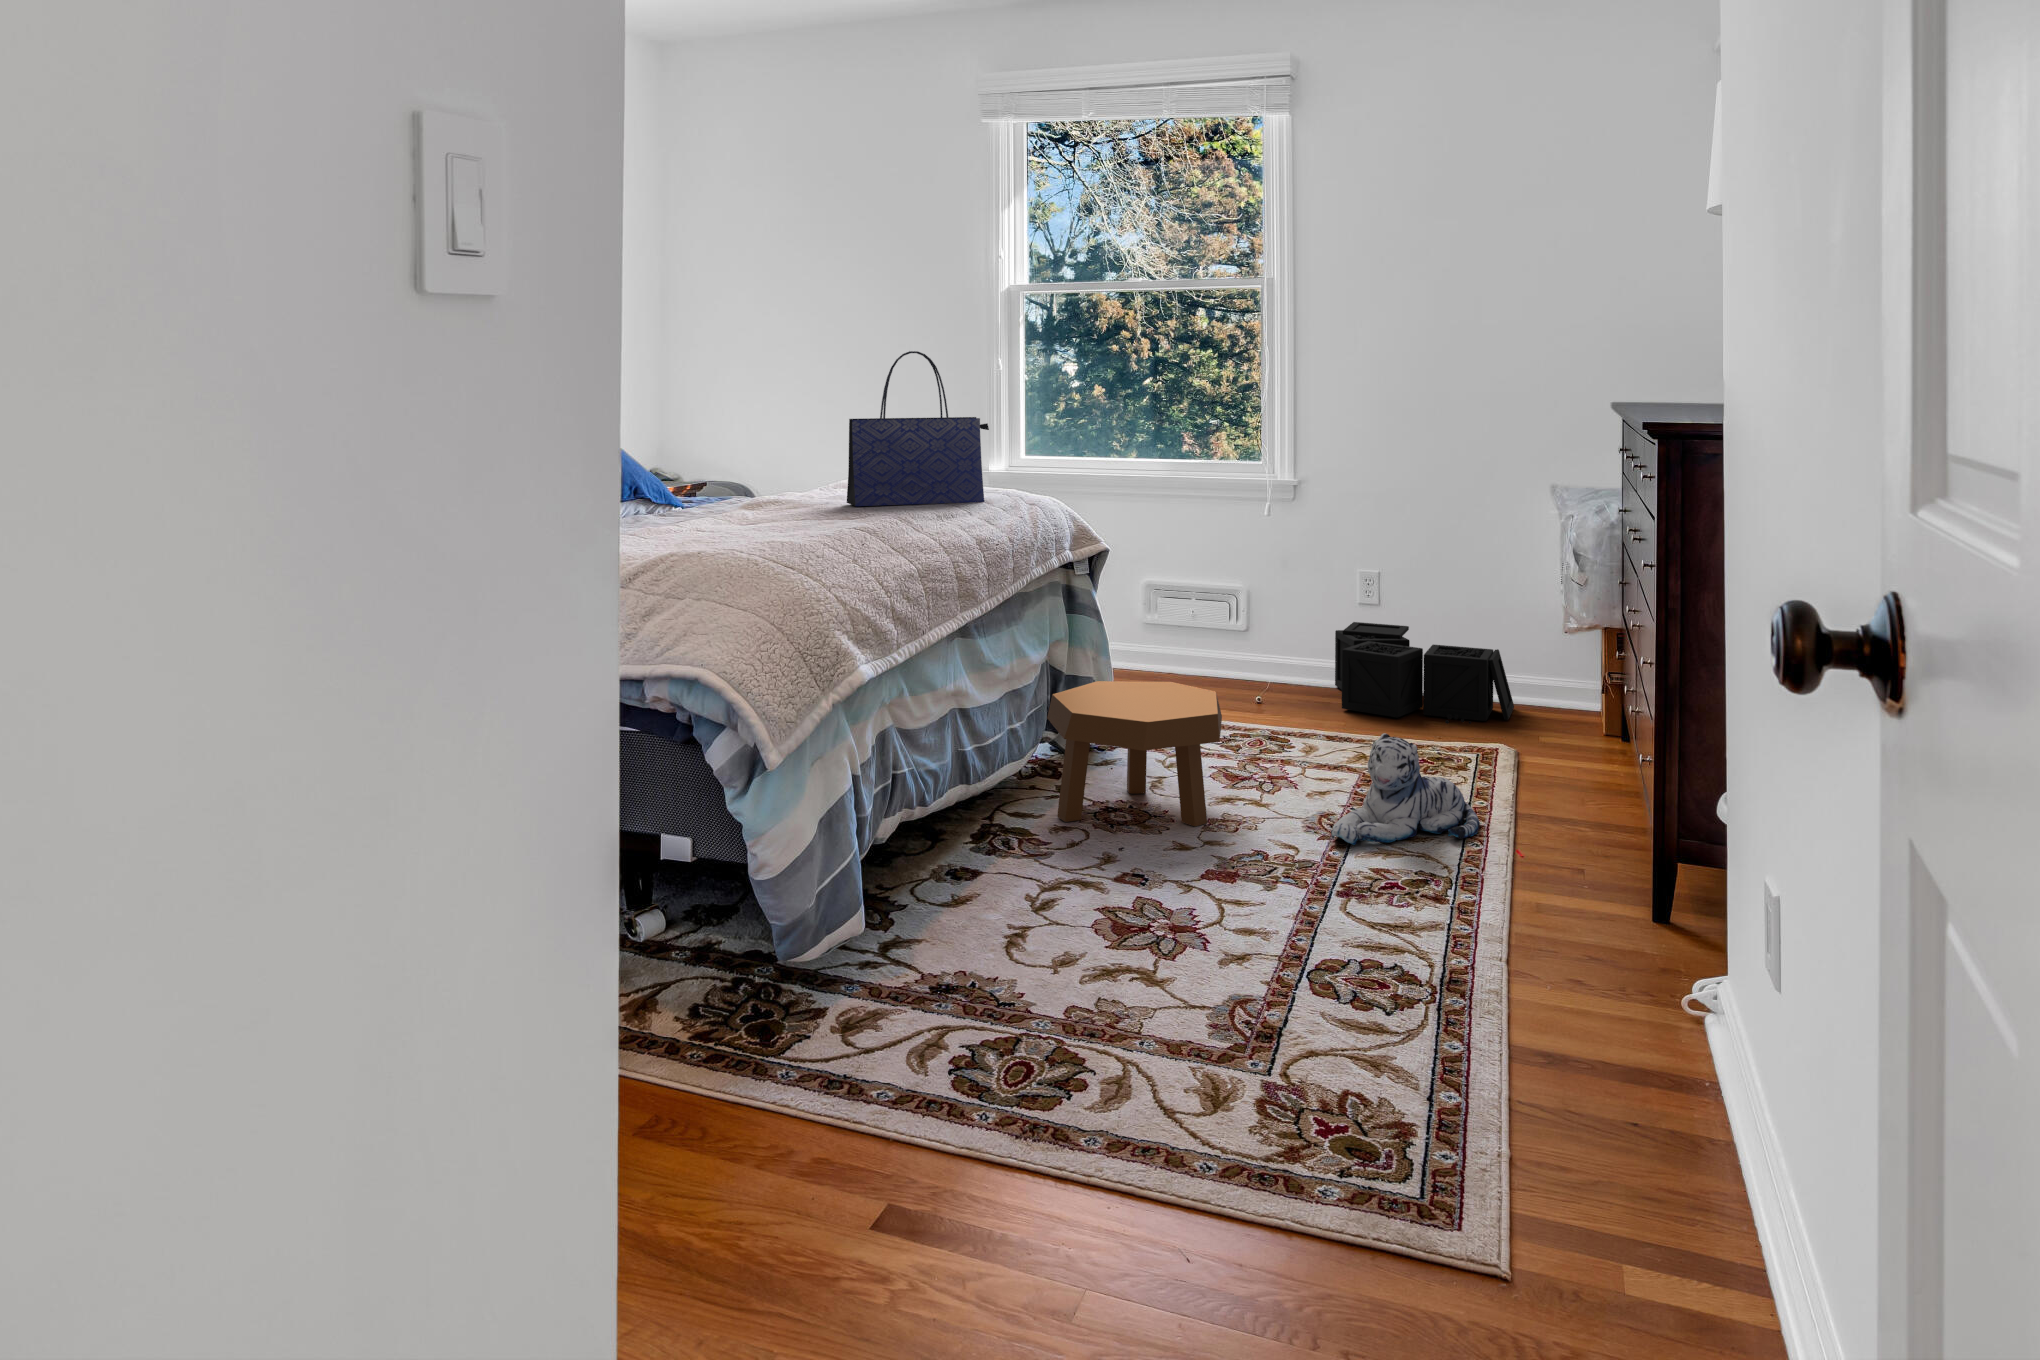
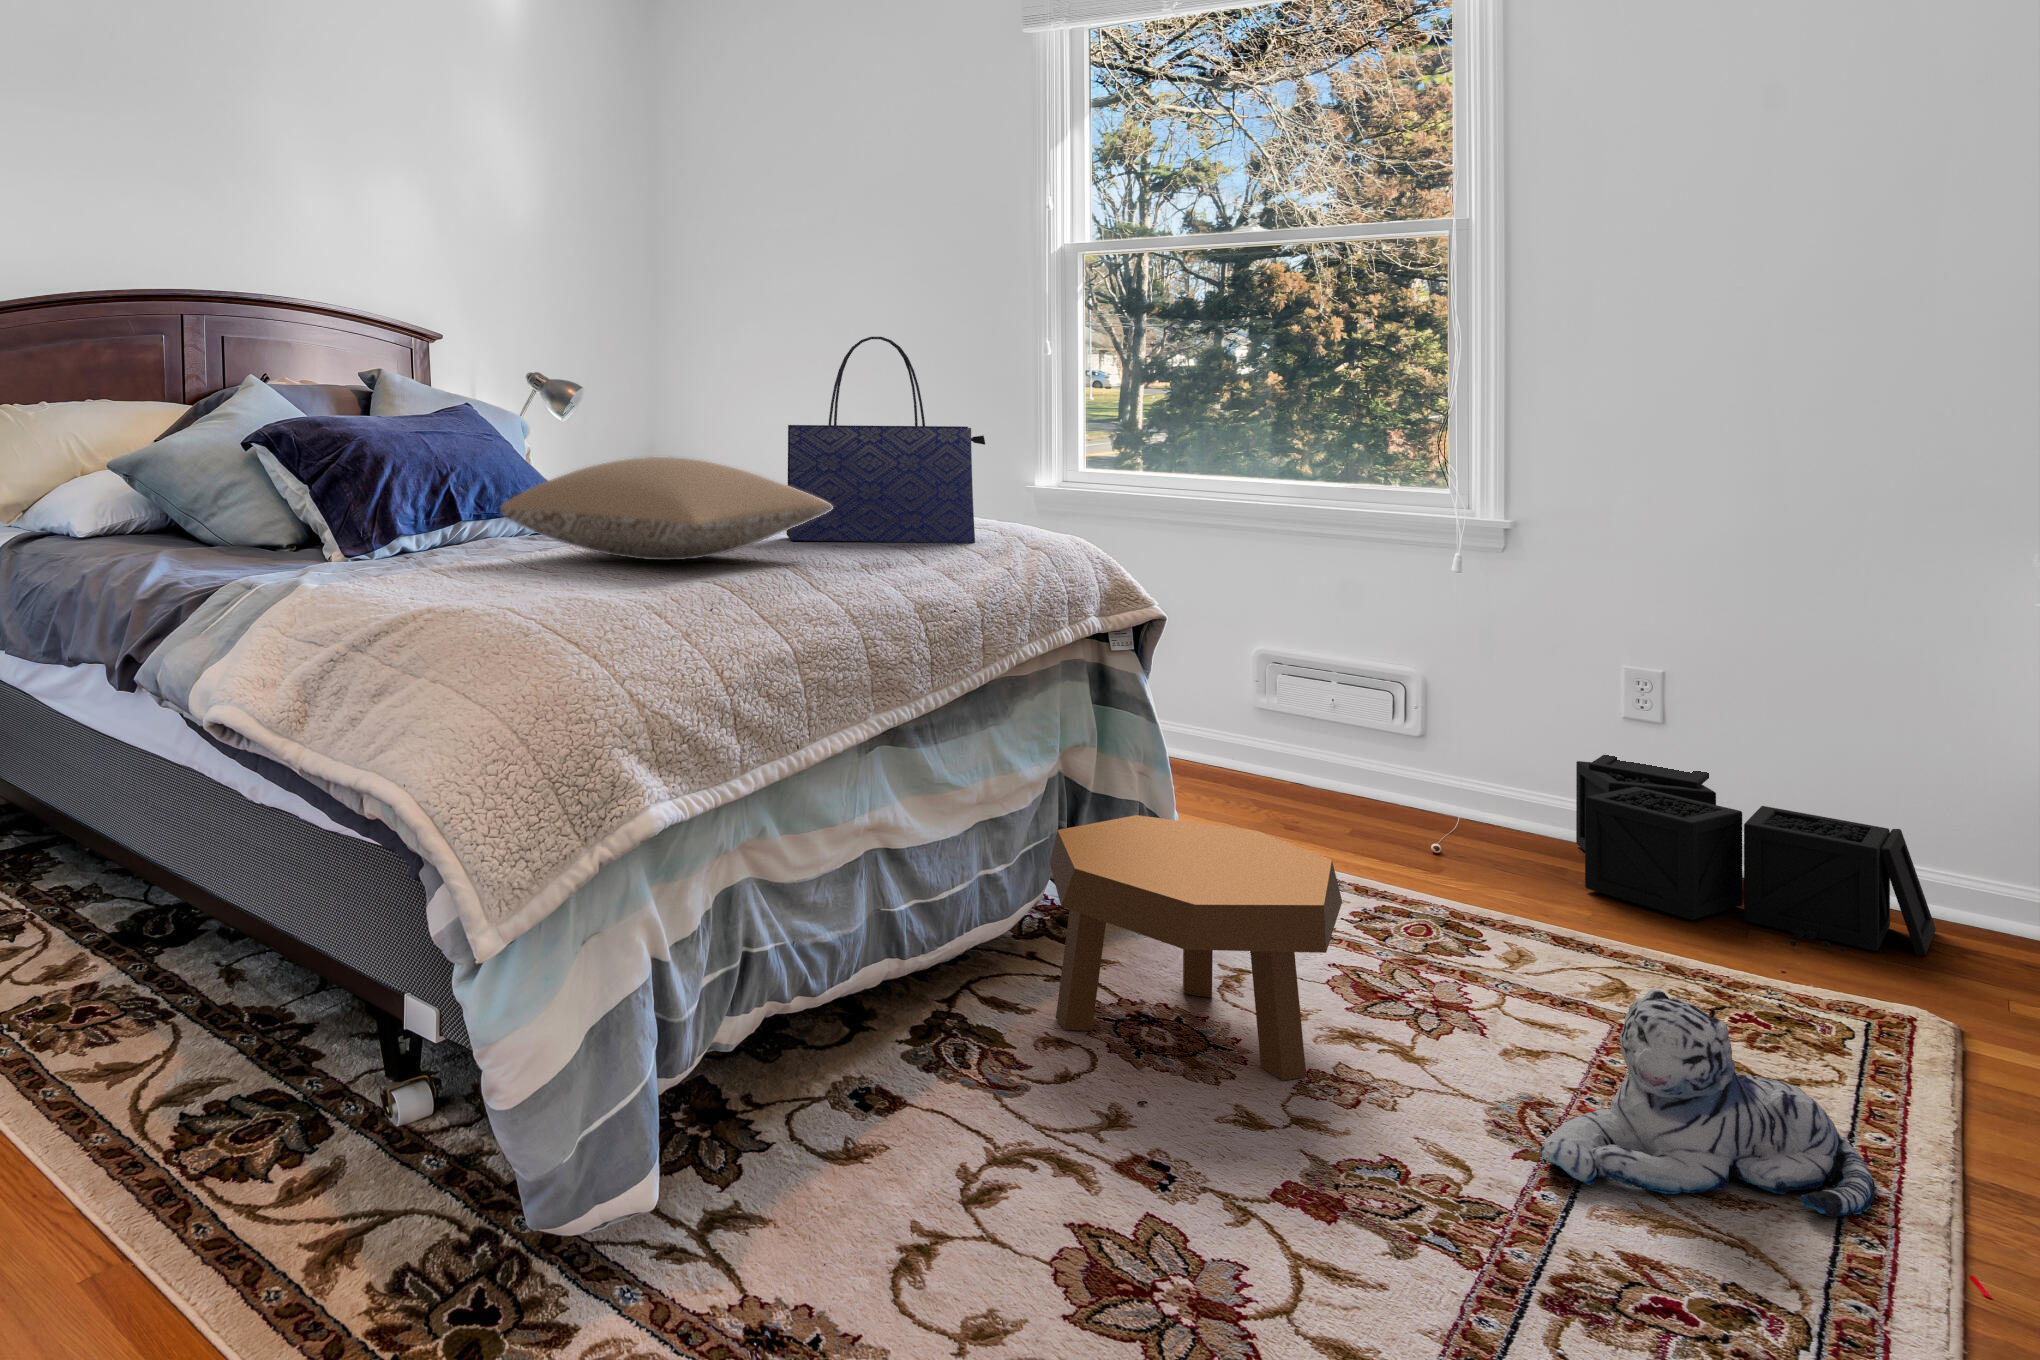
pillow: none [669,447,905,523] -> present [501,457,832,560]

